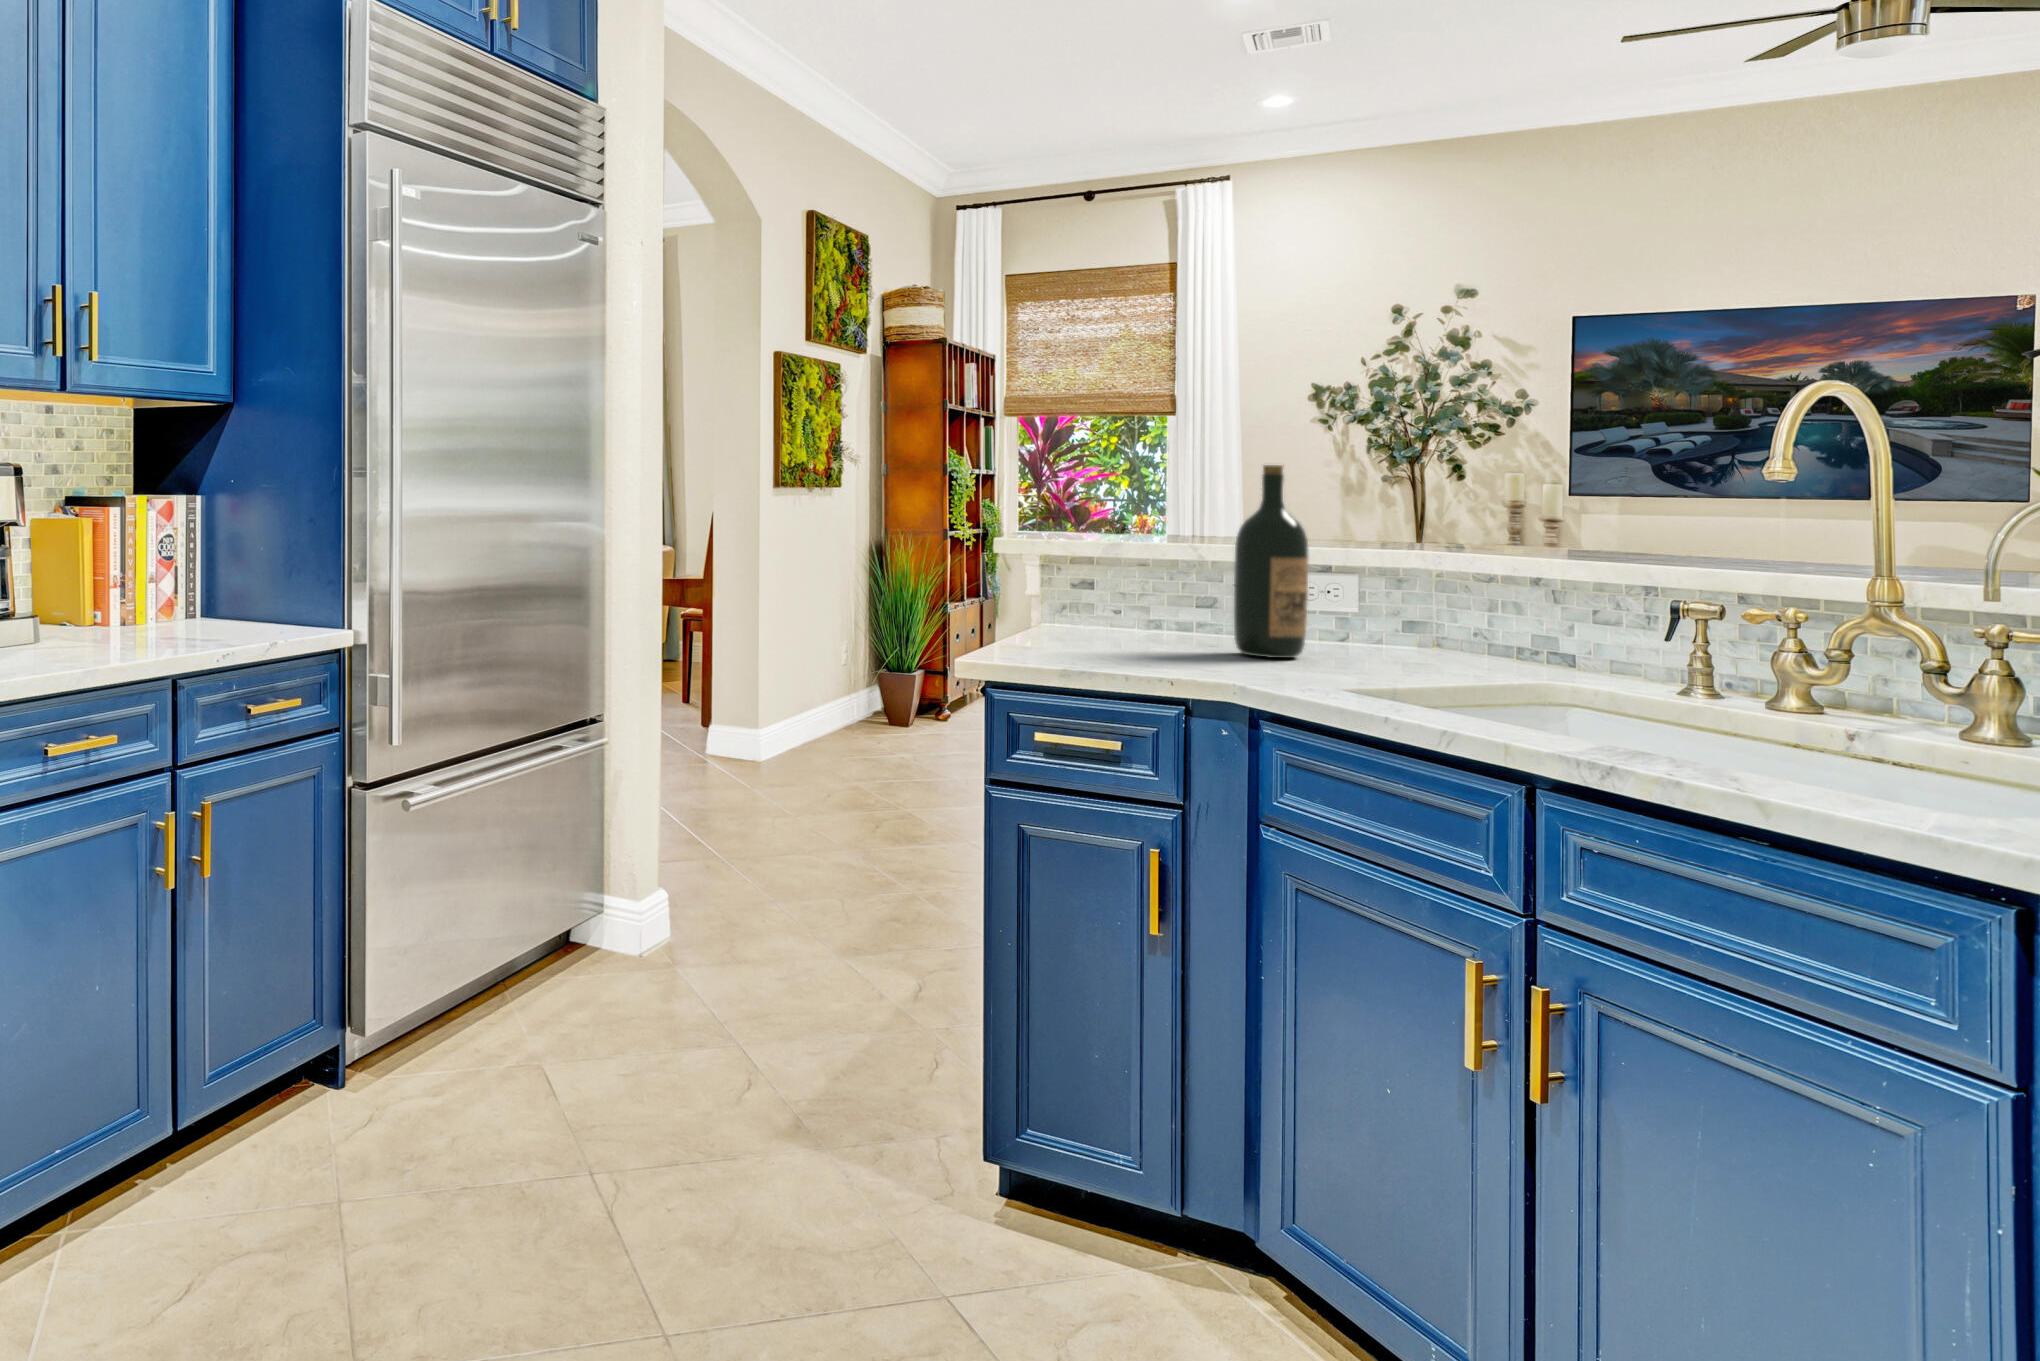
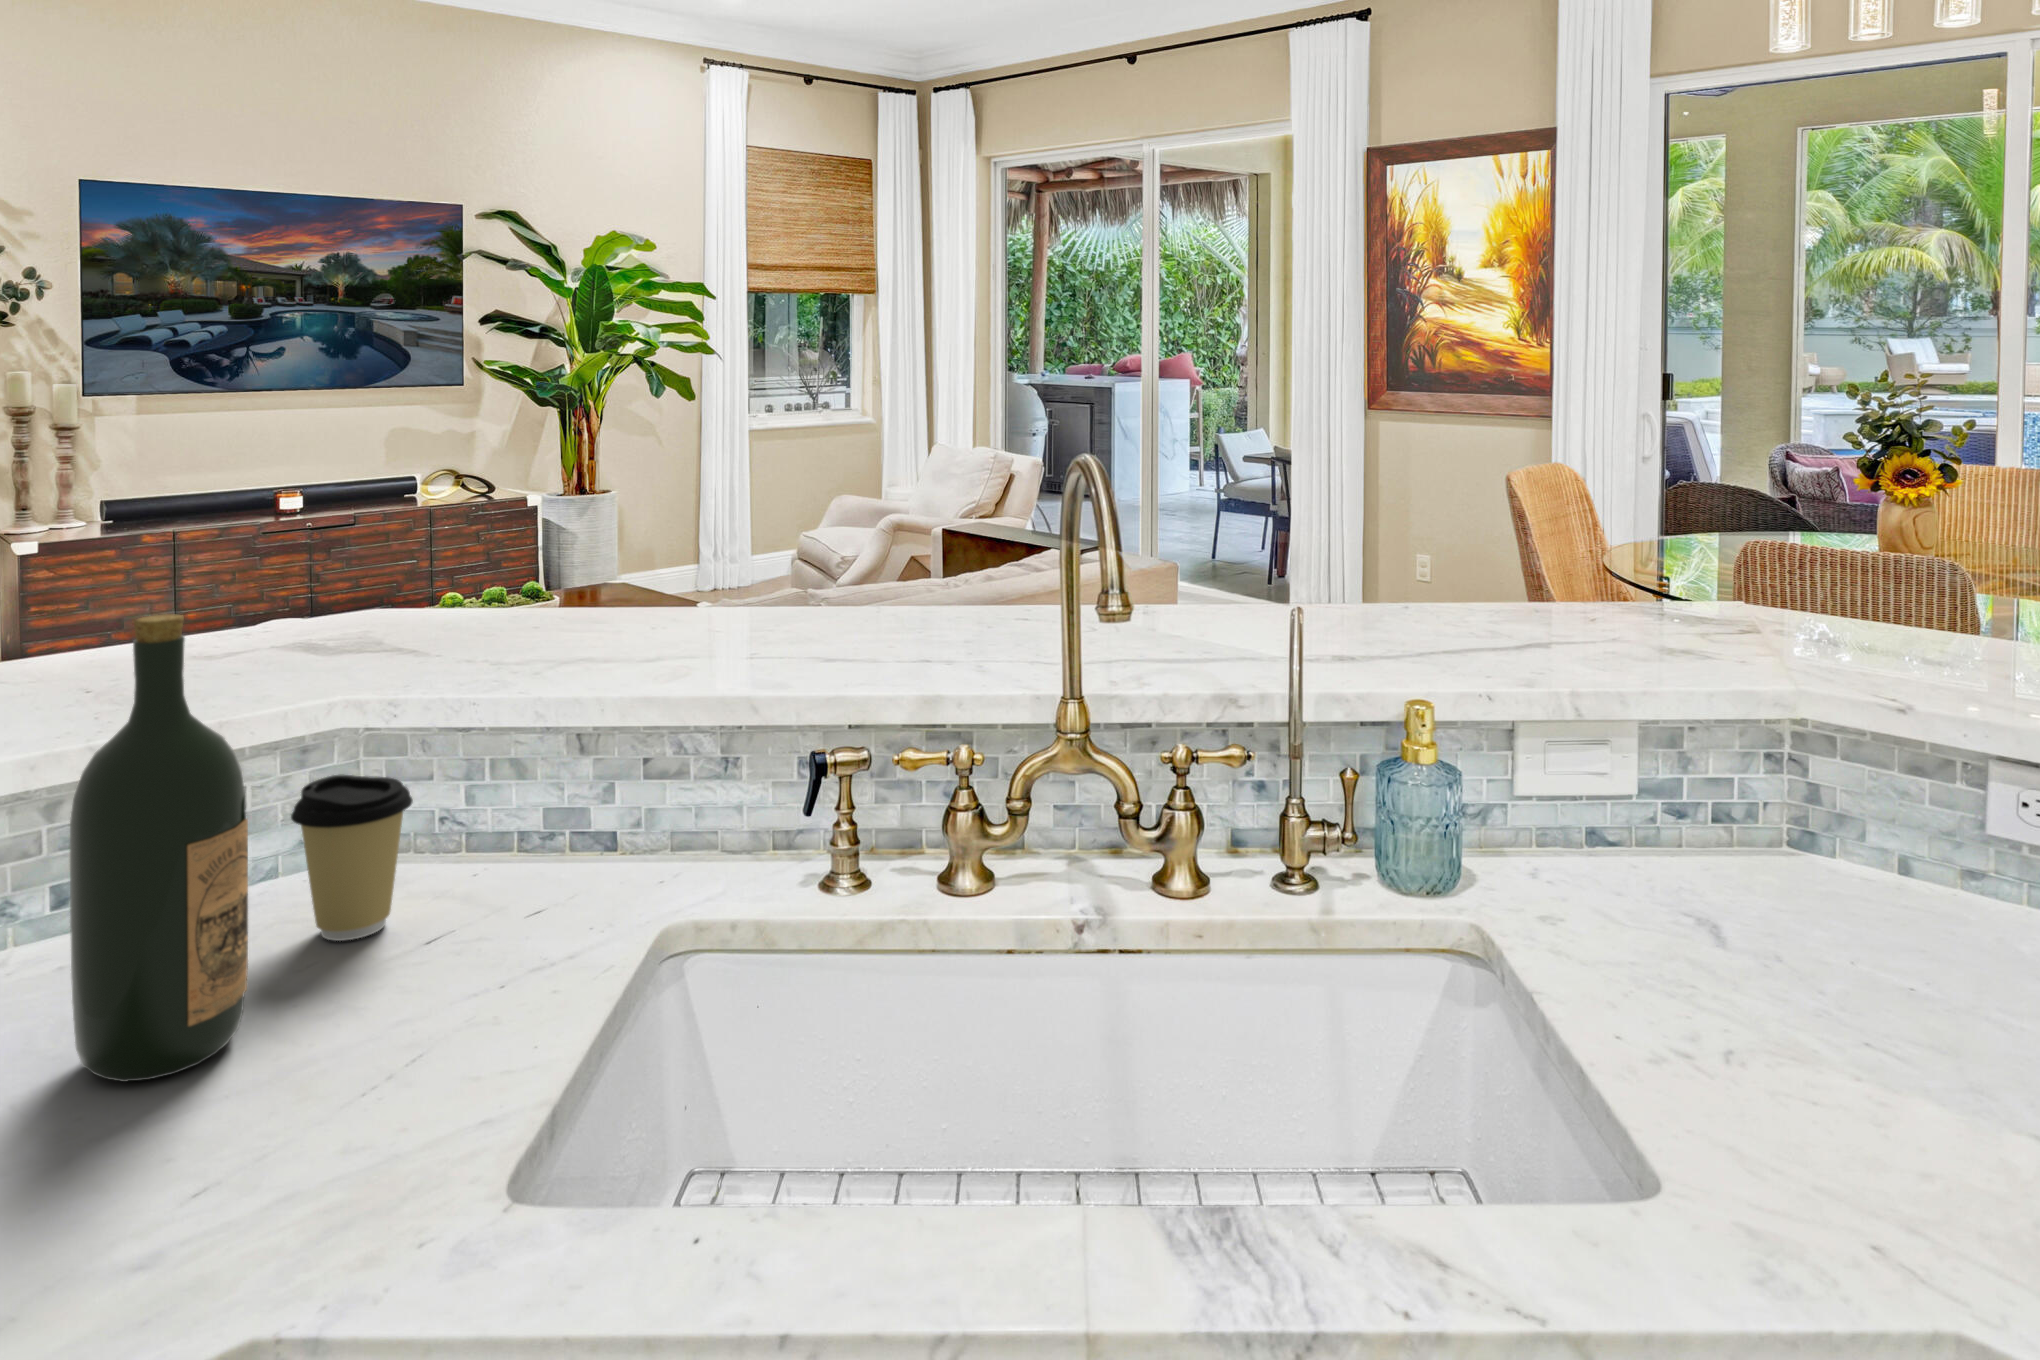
coffee cup: none [1359,578,1426,658] -> present [291,775,413,941]

